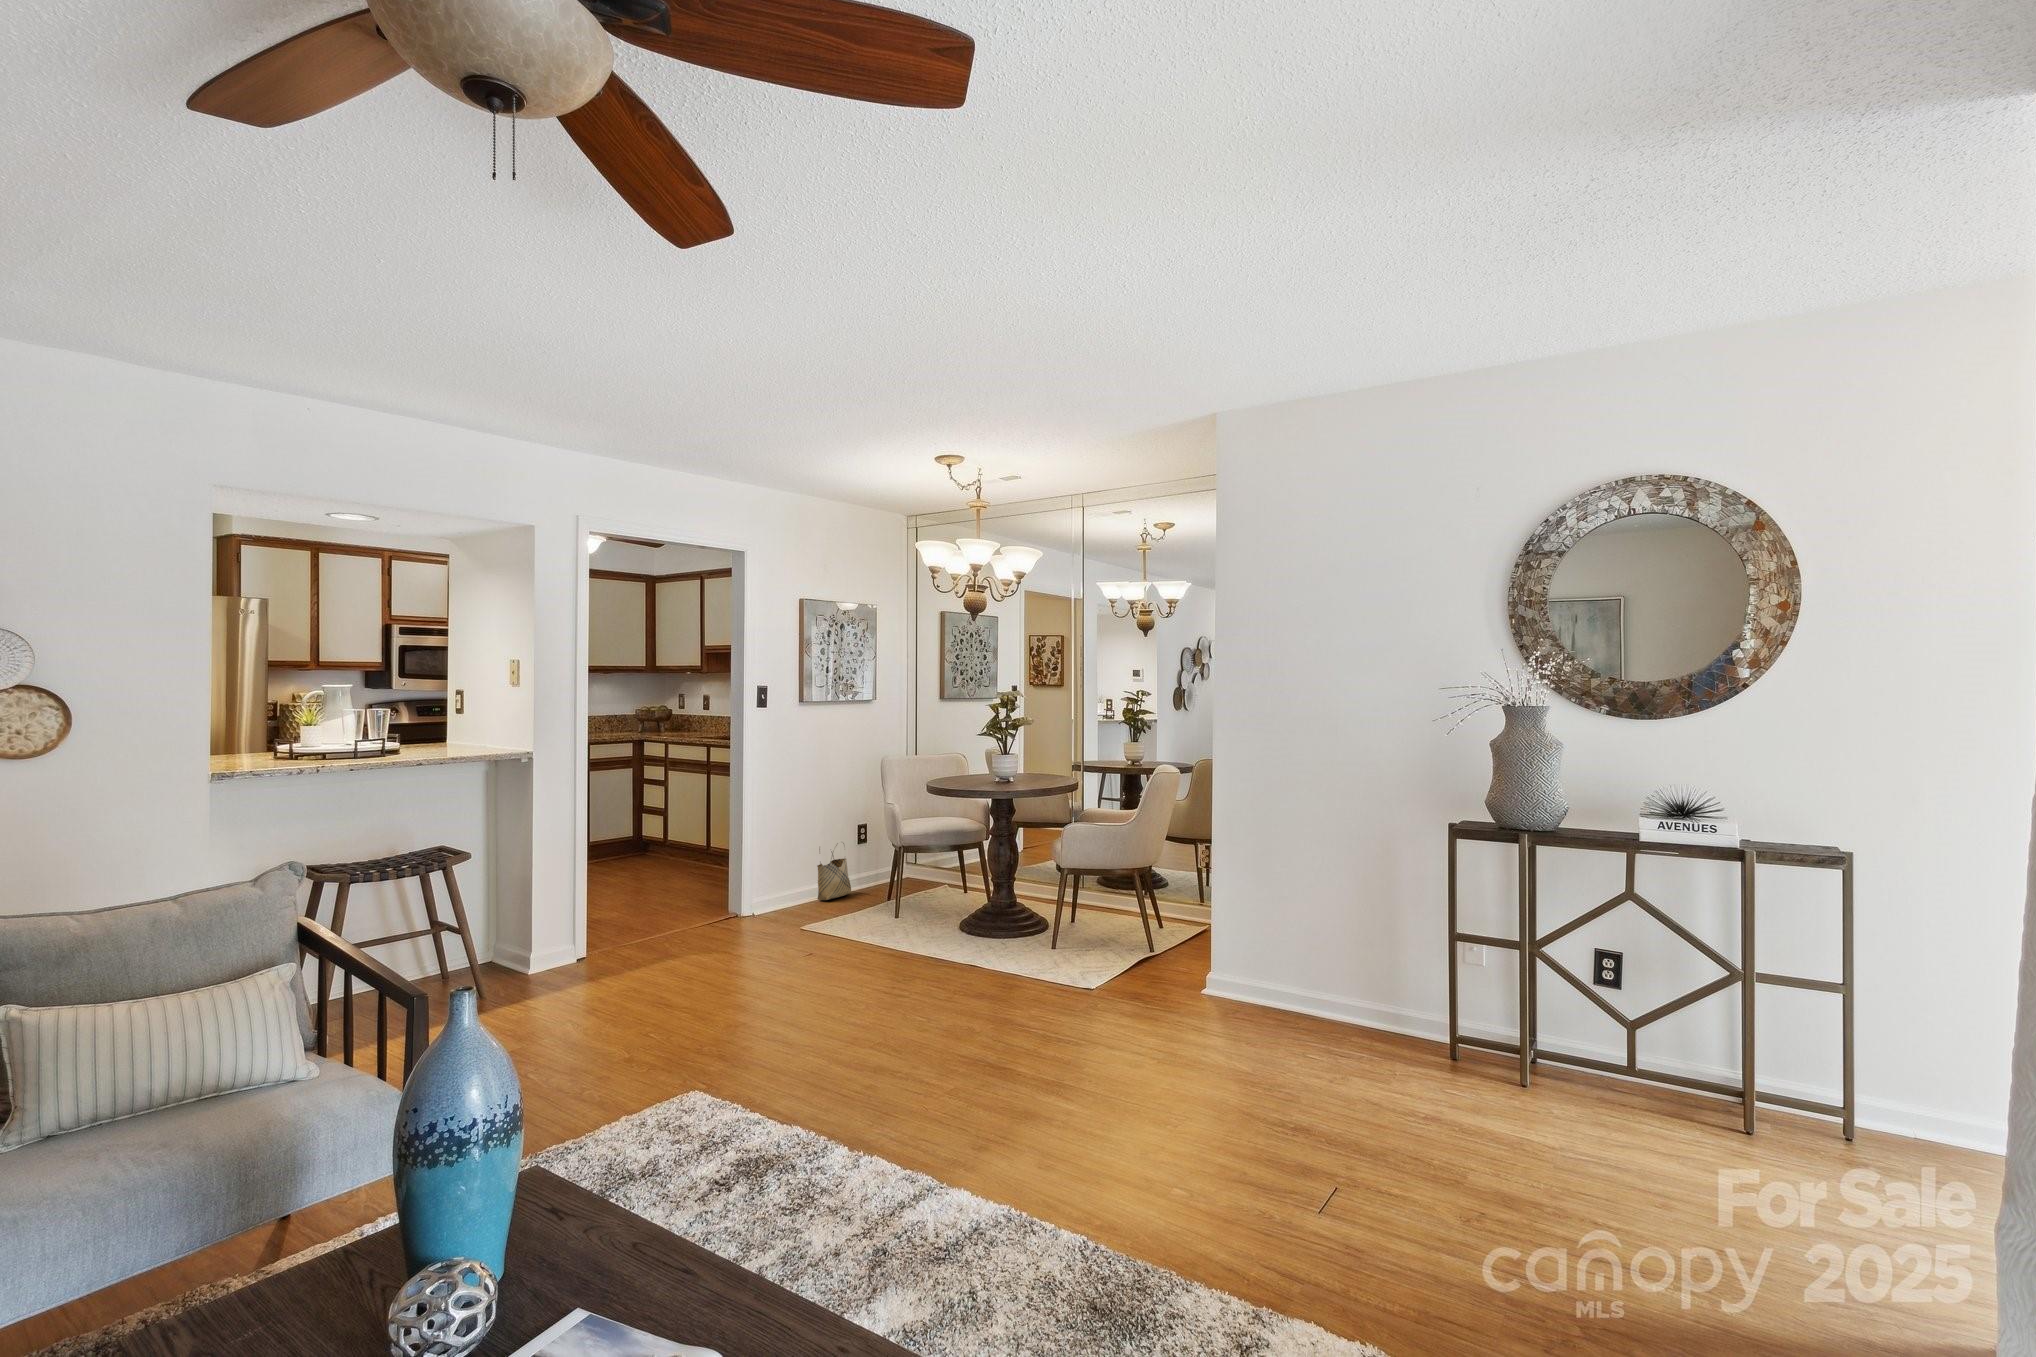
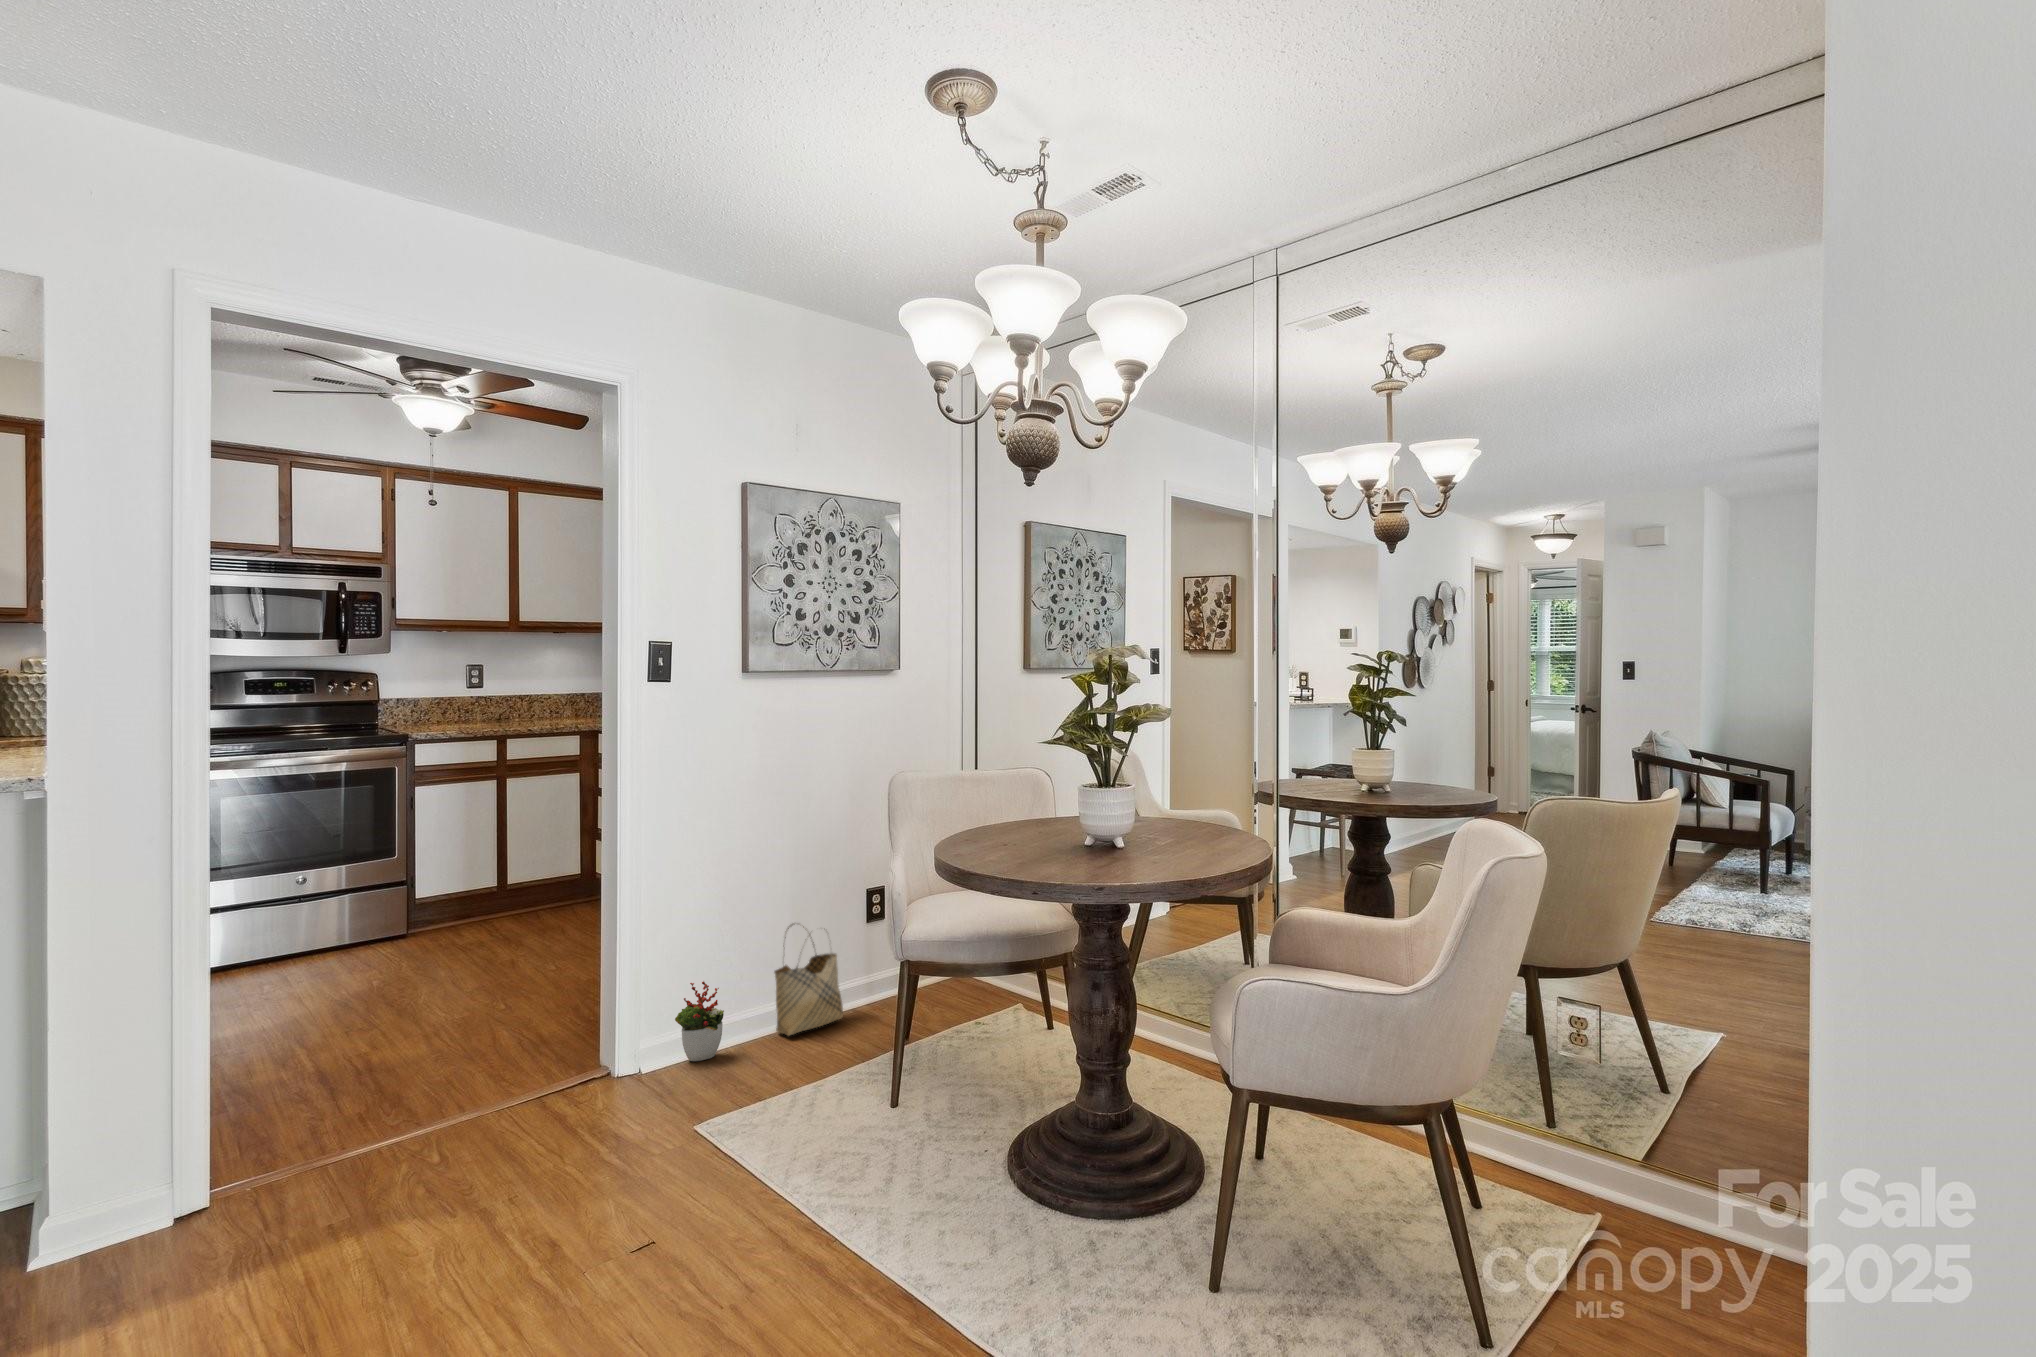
decorative plant: none [773,869,796,911] -> present [675,981,724,1061]

